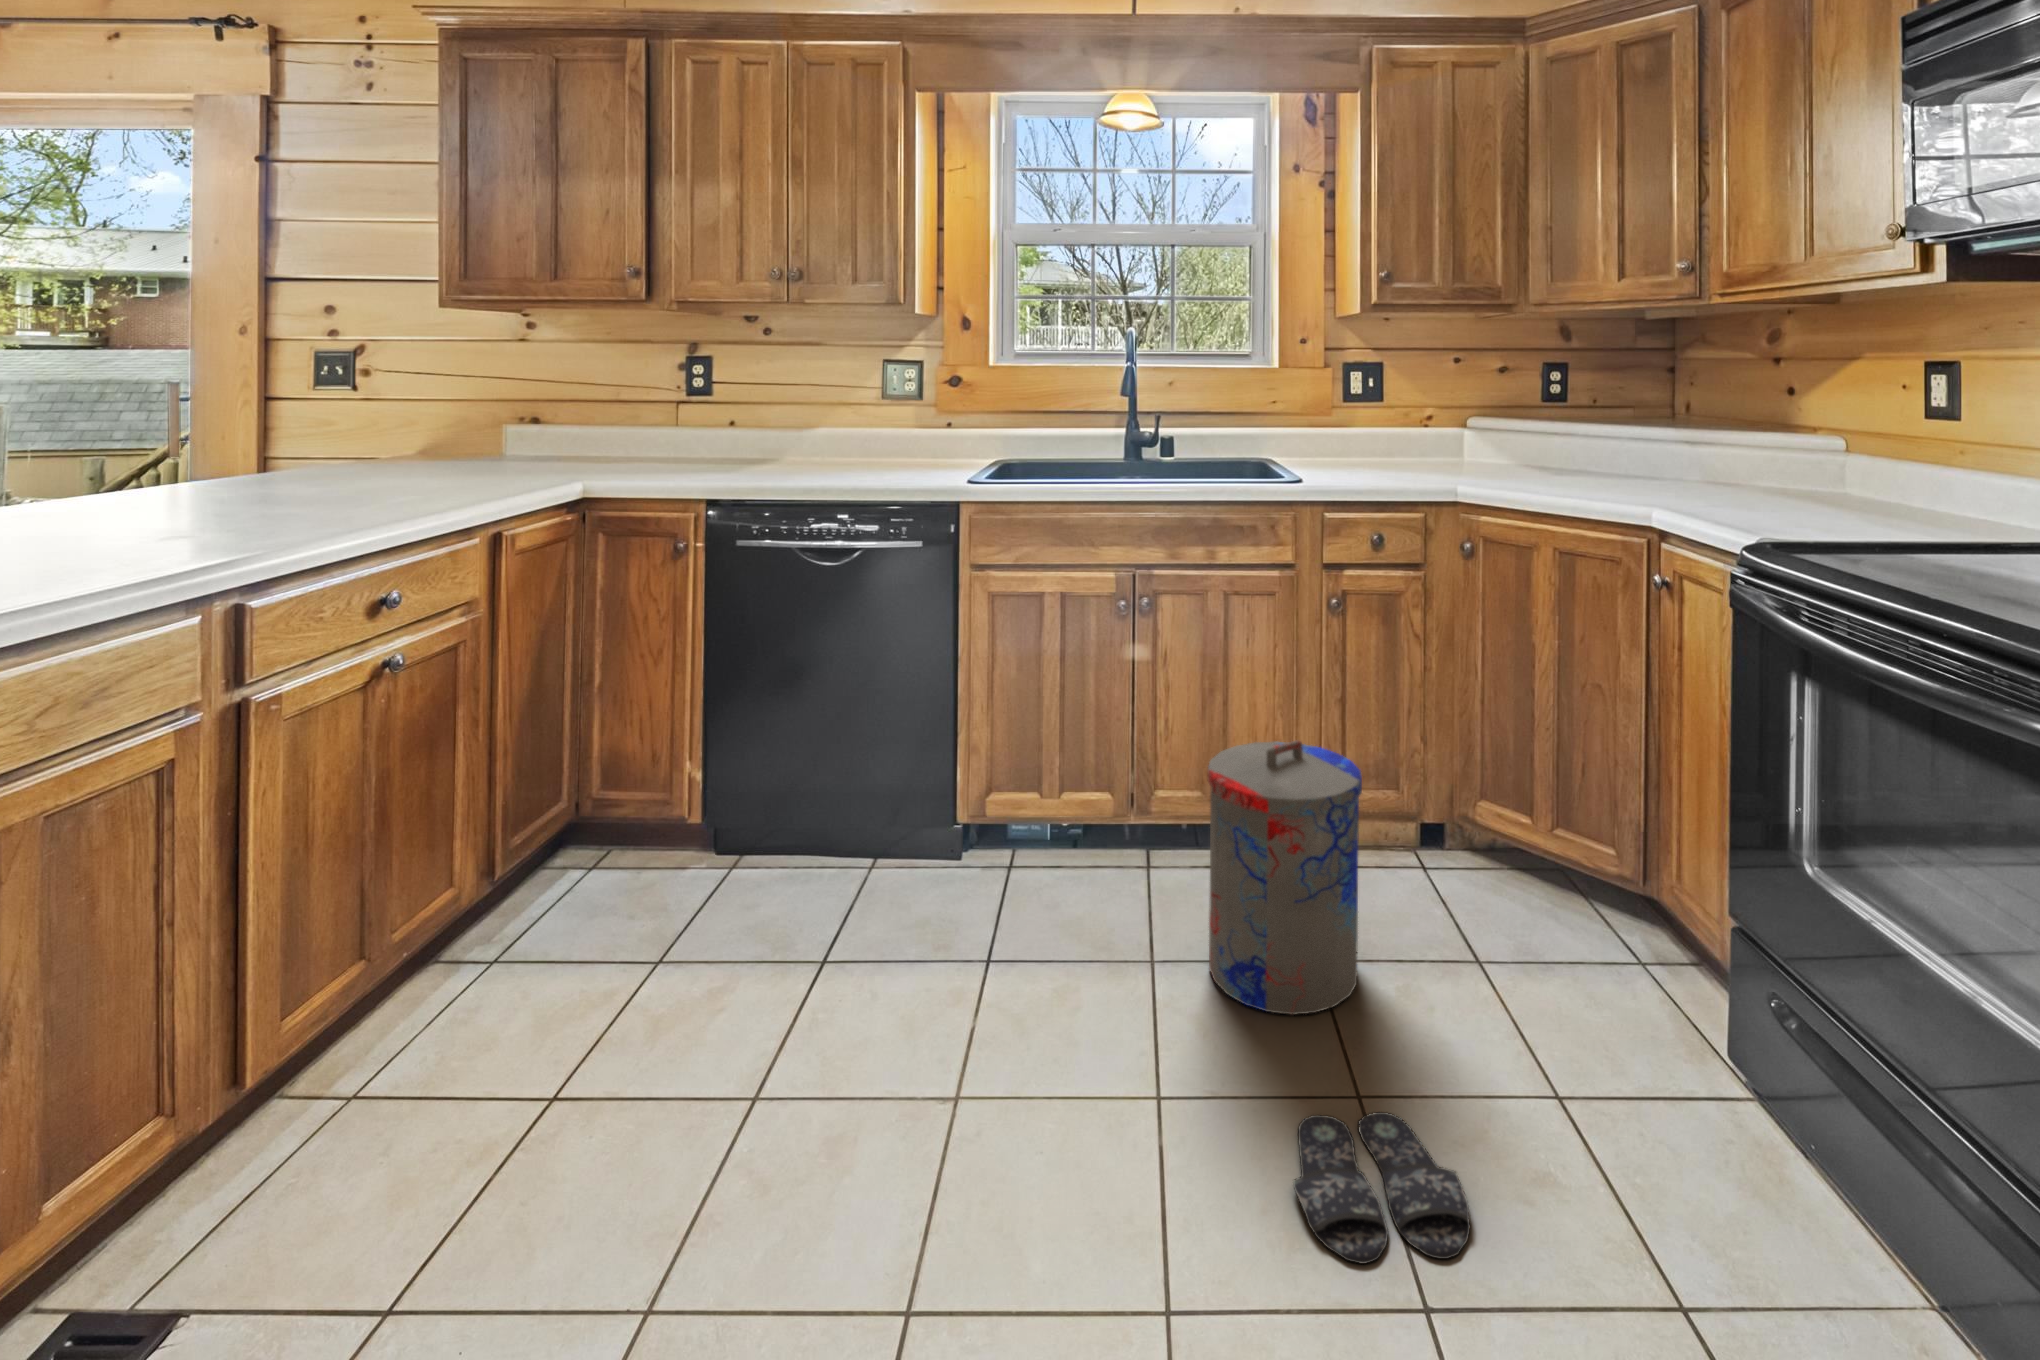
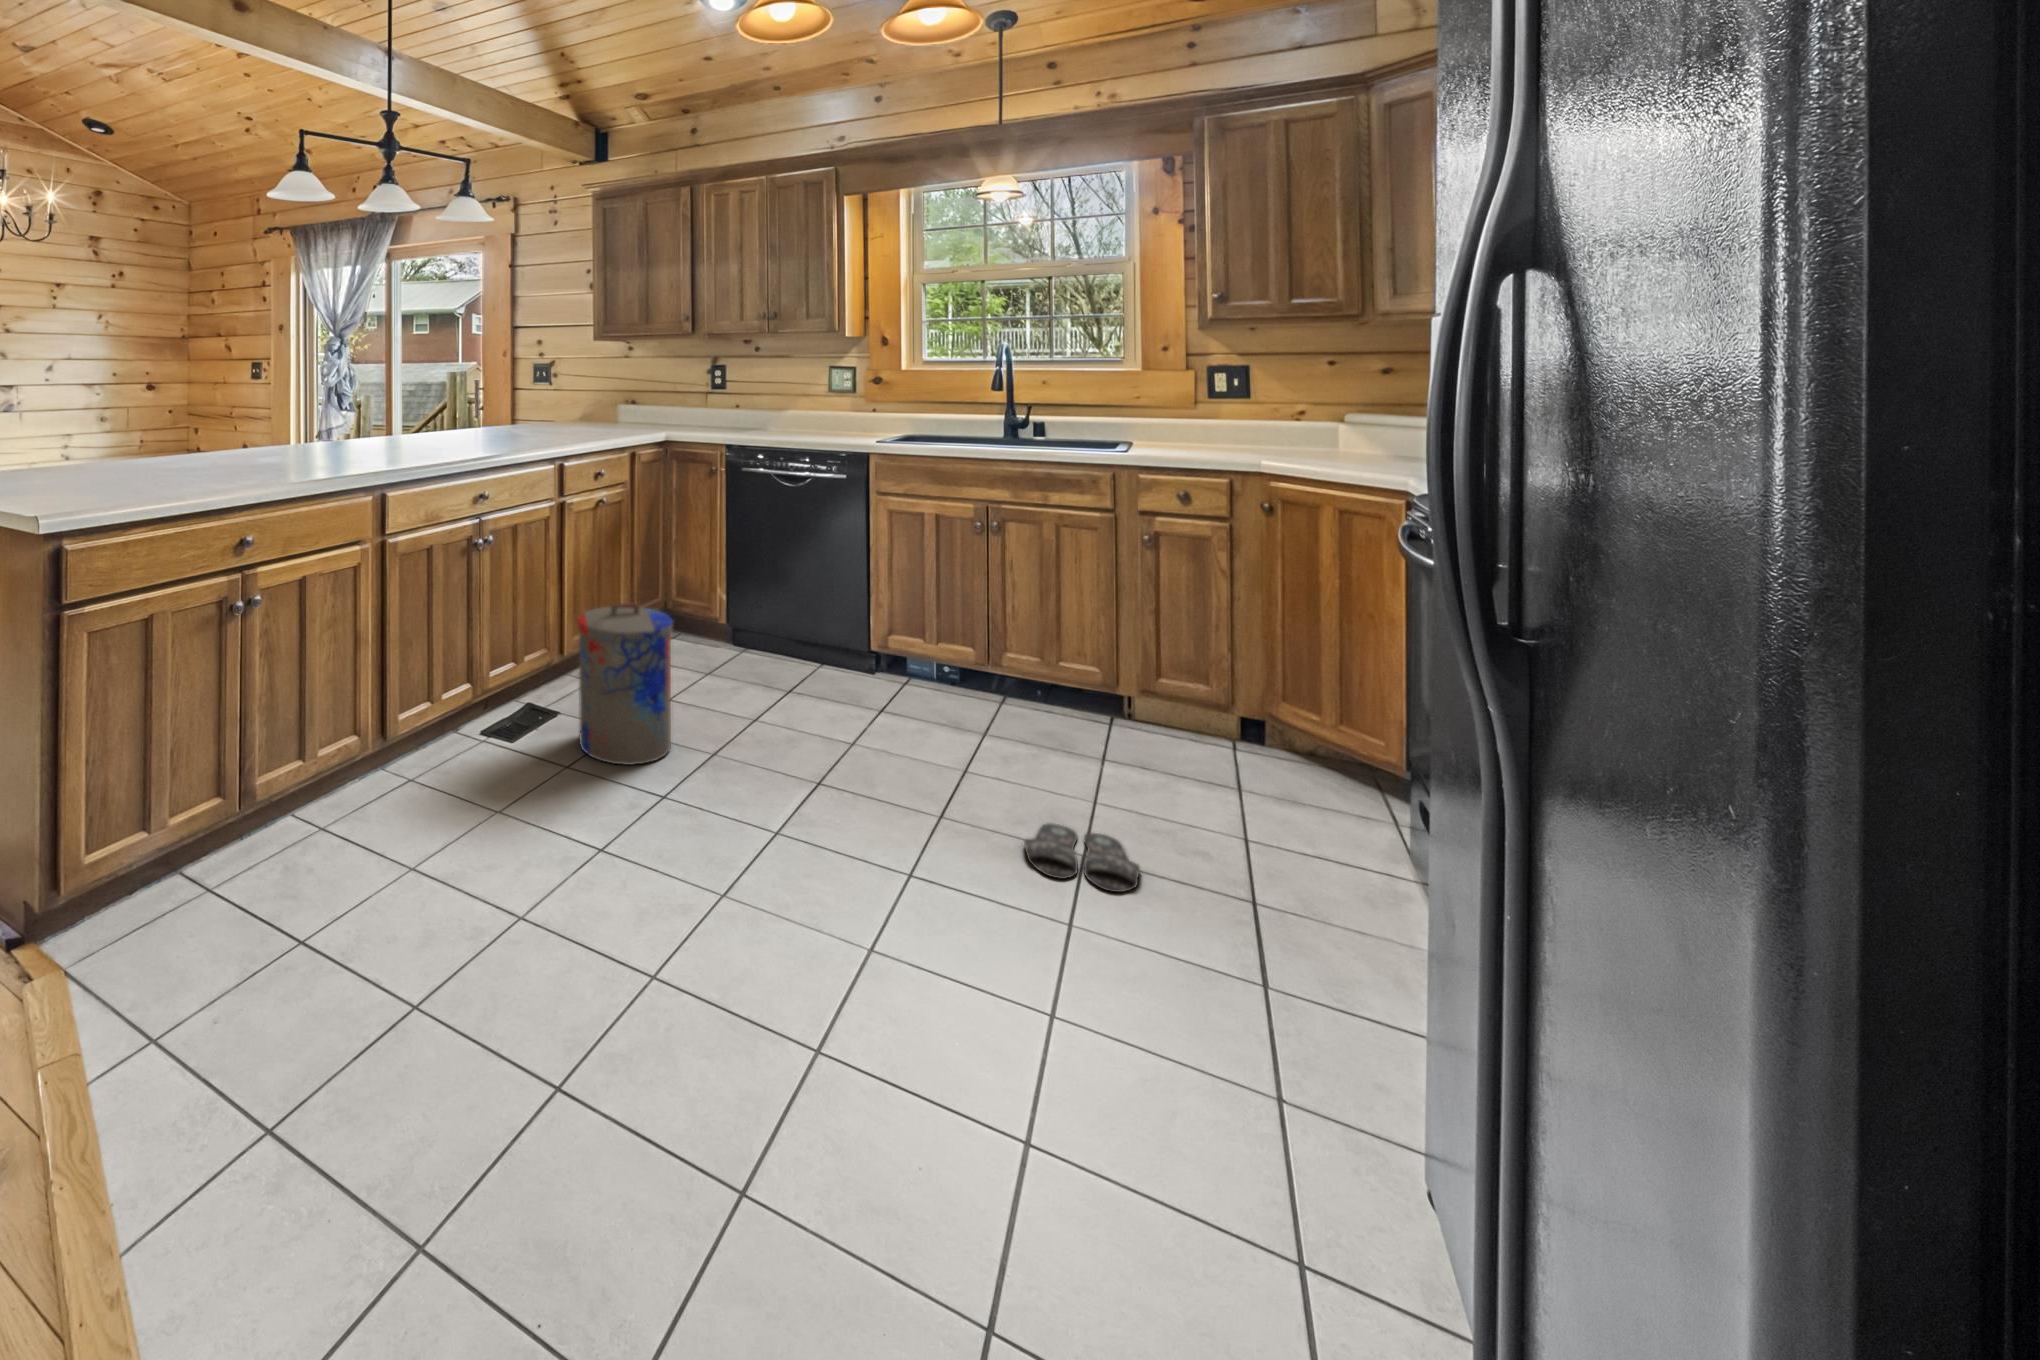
trash can: present [1208,740,1362,1015] -> present [577,603,673,765]

